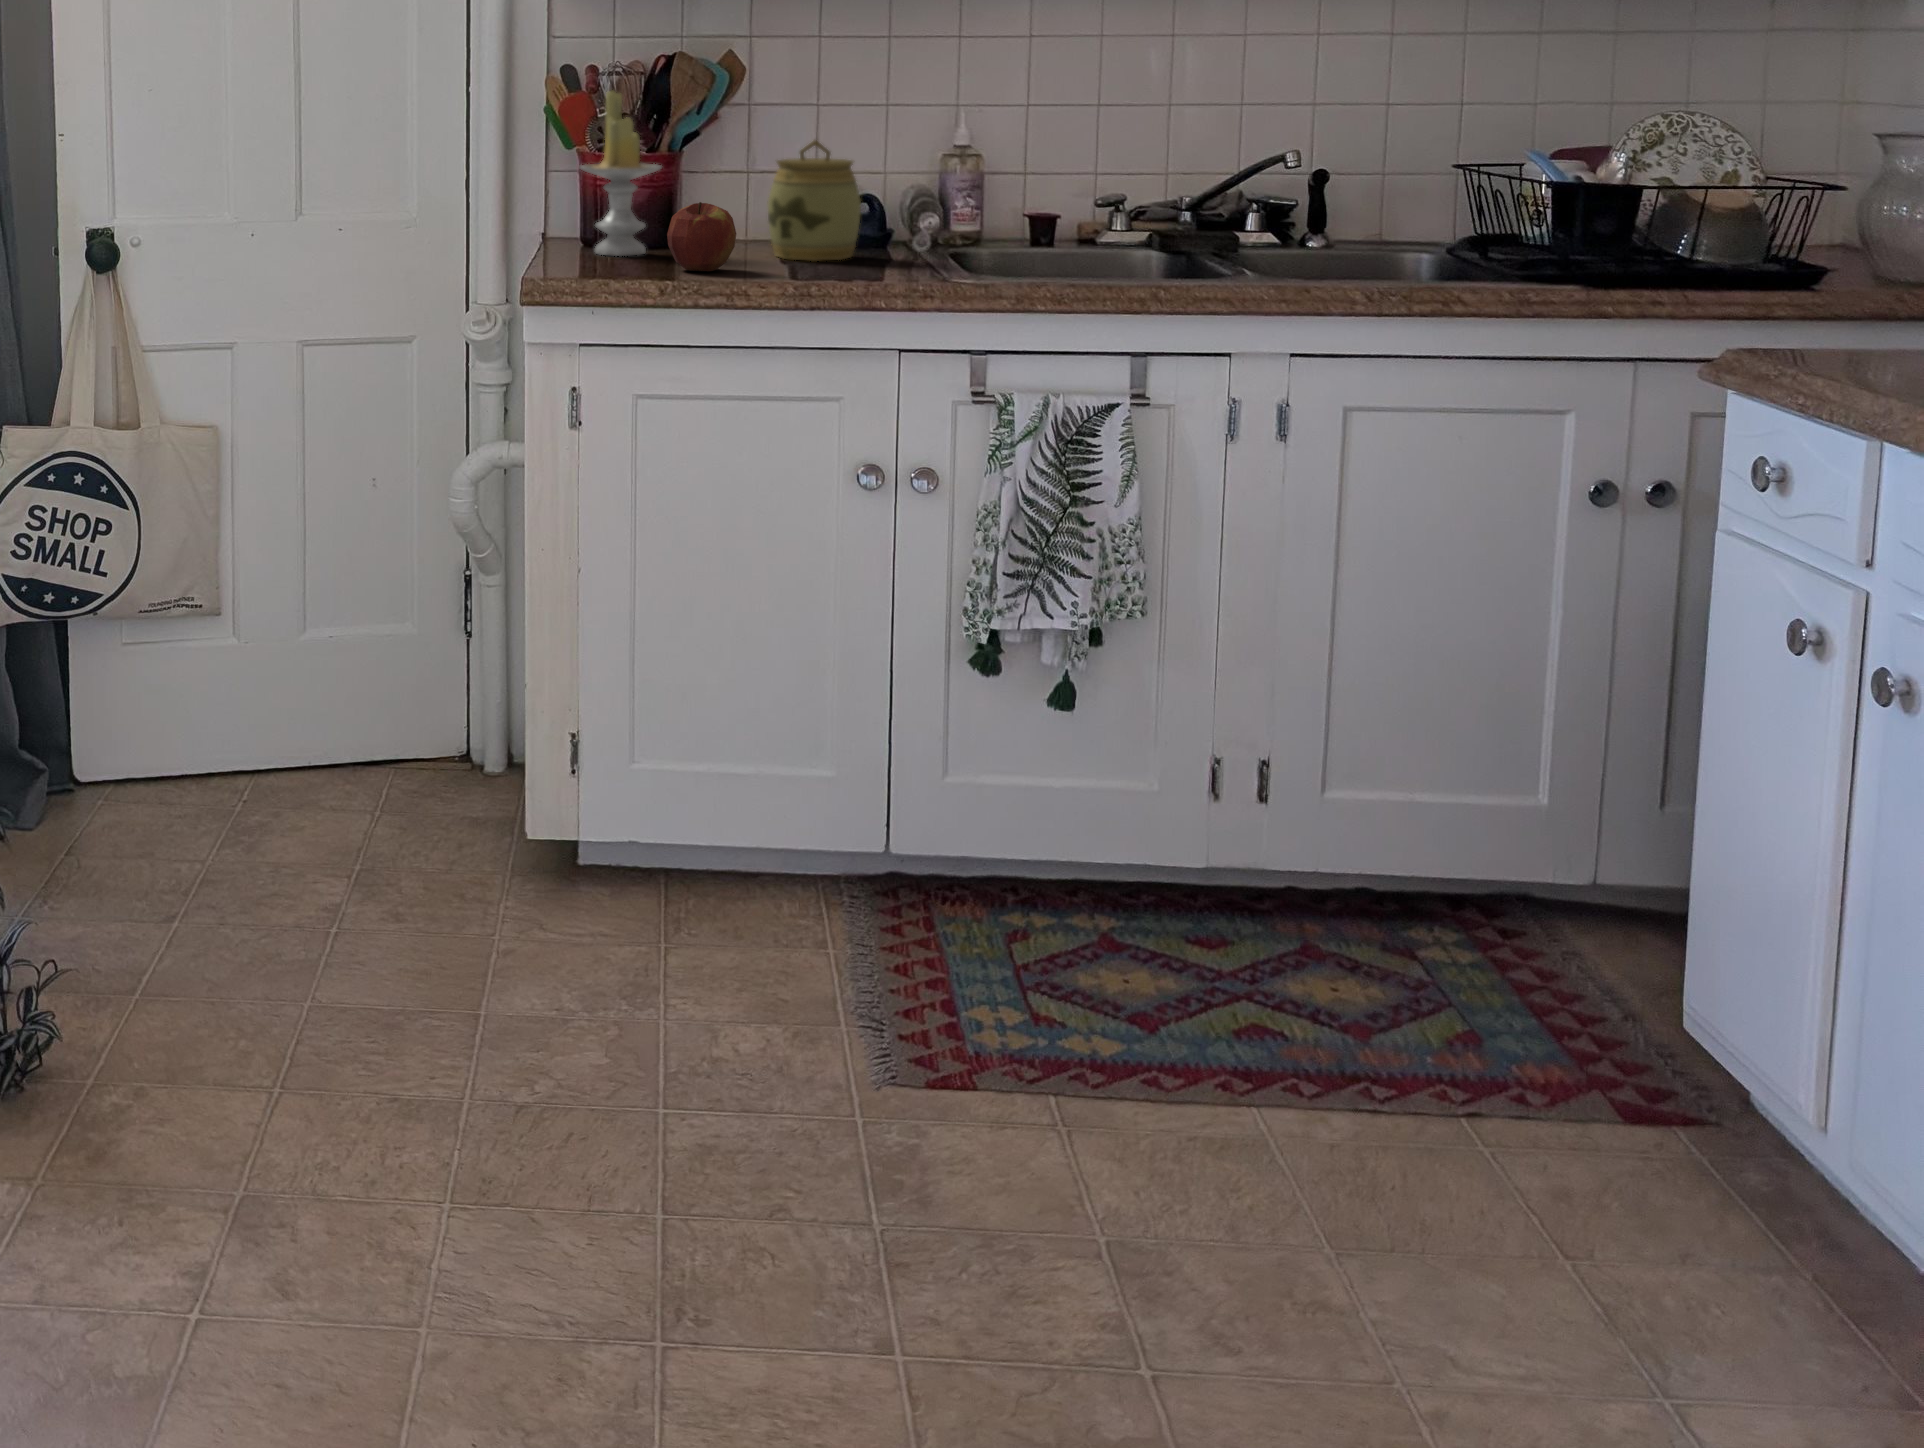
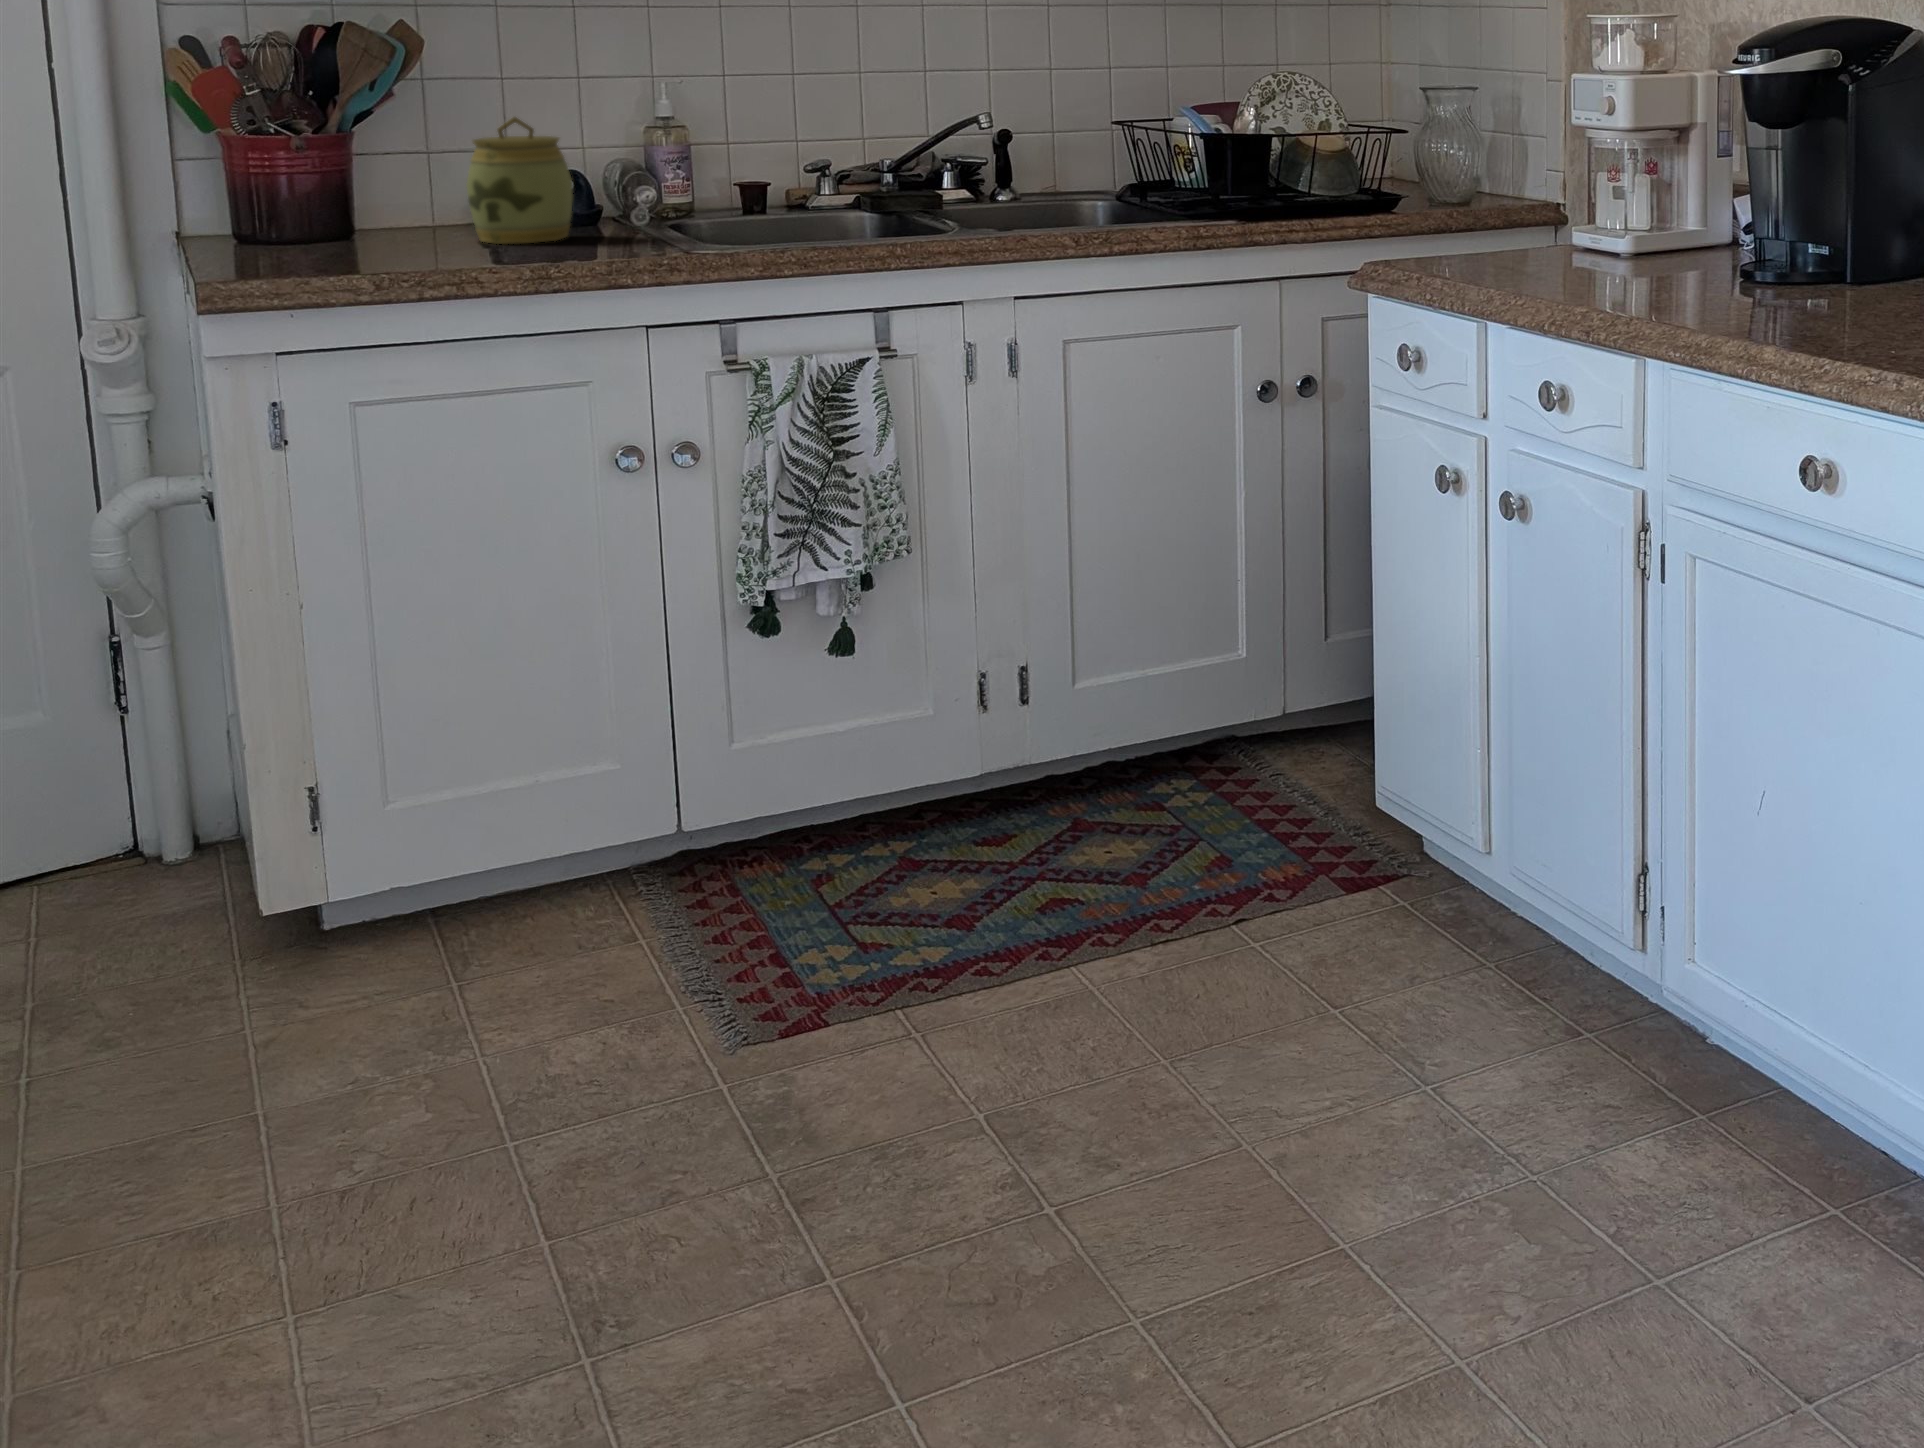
candle: present [580,91,661,256] -> none [231,68,338,253]
apple: present [667,202,736,271] -> none [364,188,447,263]

